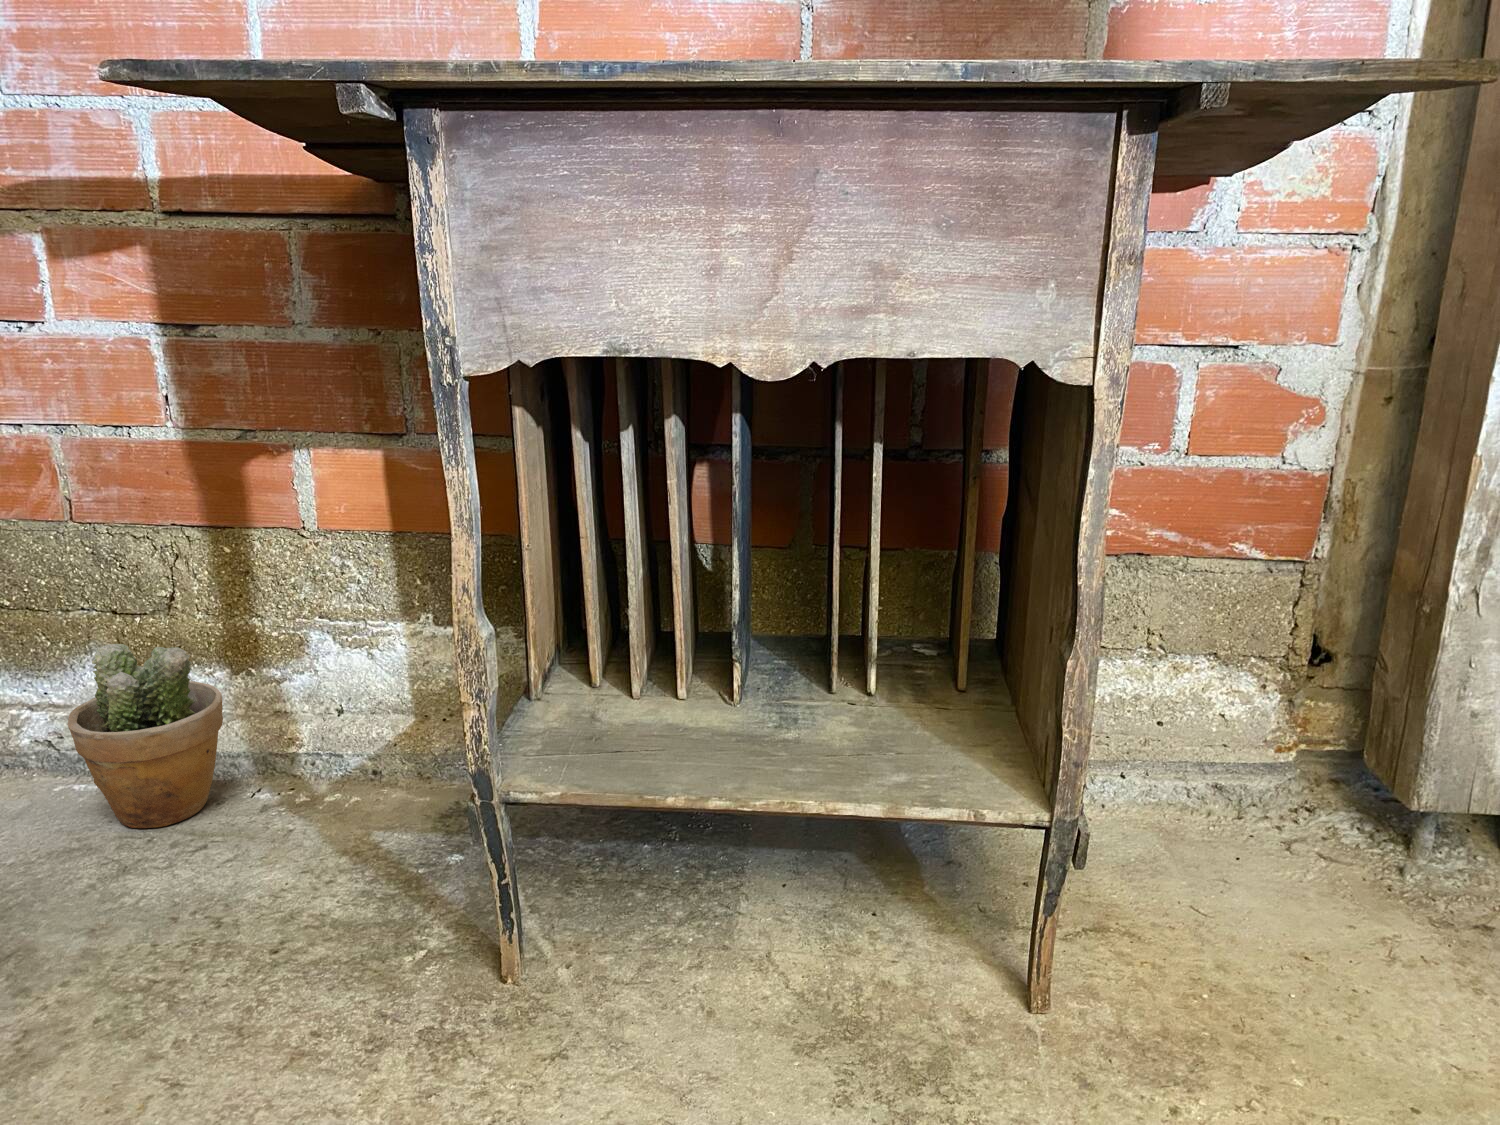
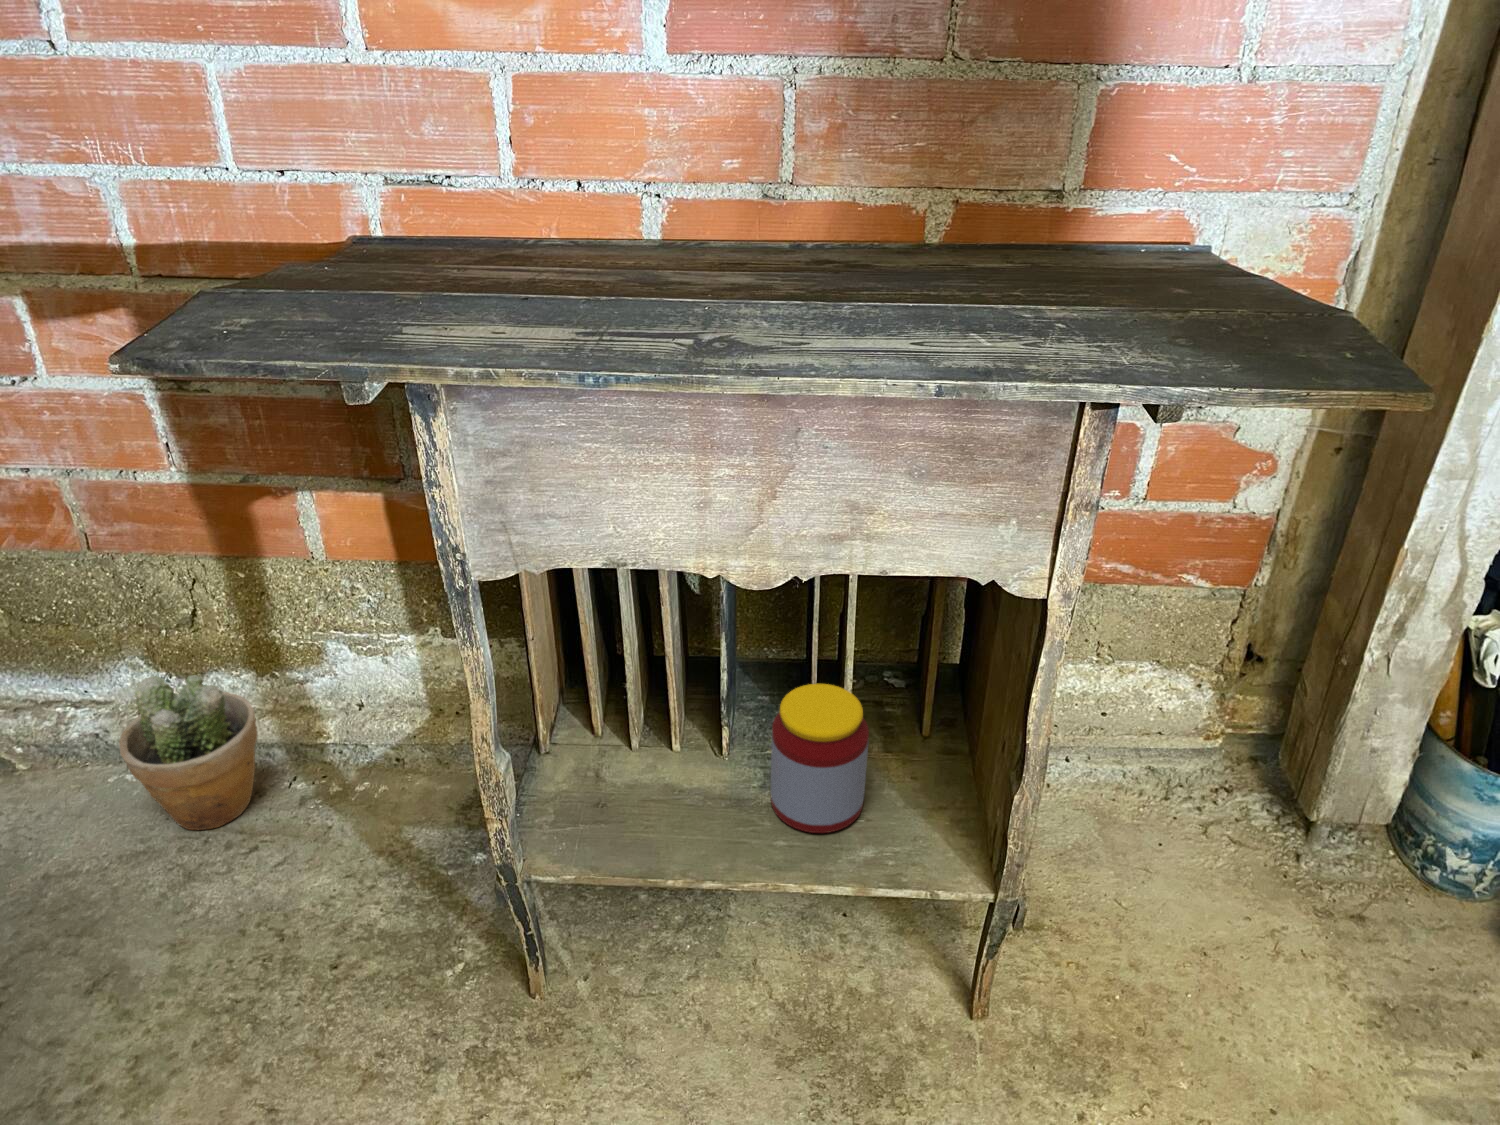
jar: none [788,600,899,765] -> present [770,684,869,833]

